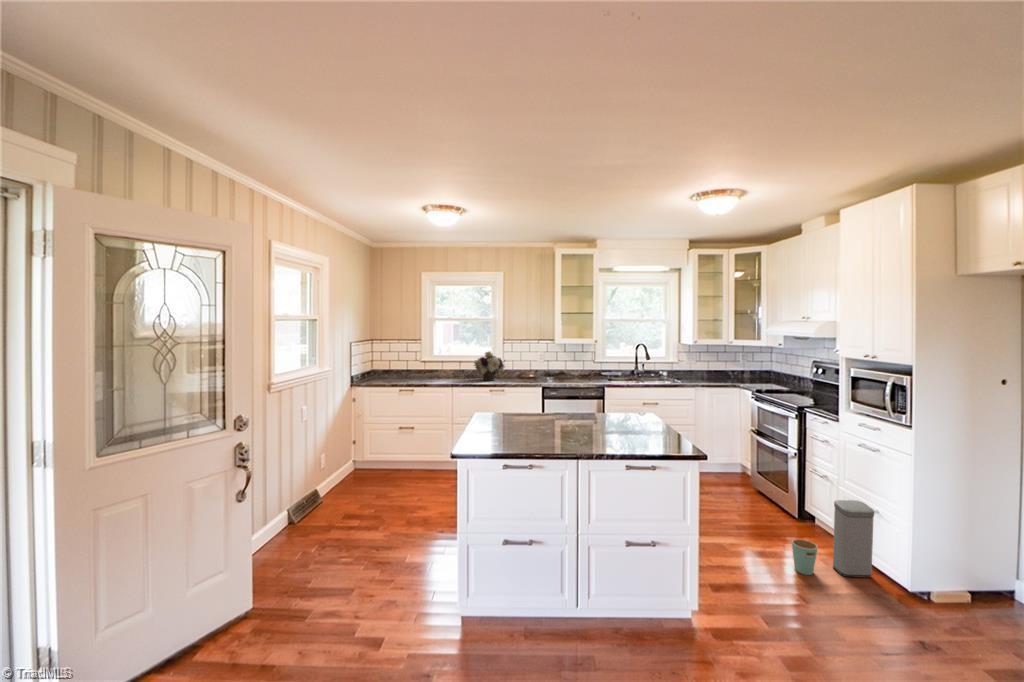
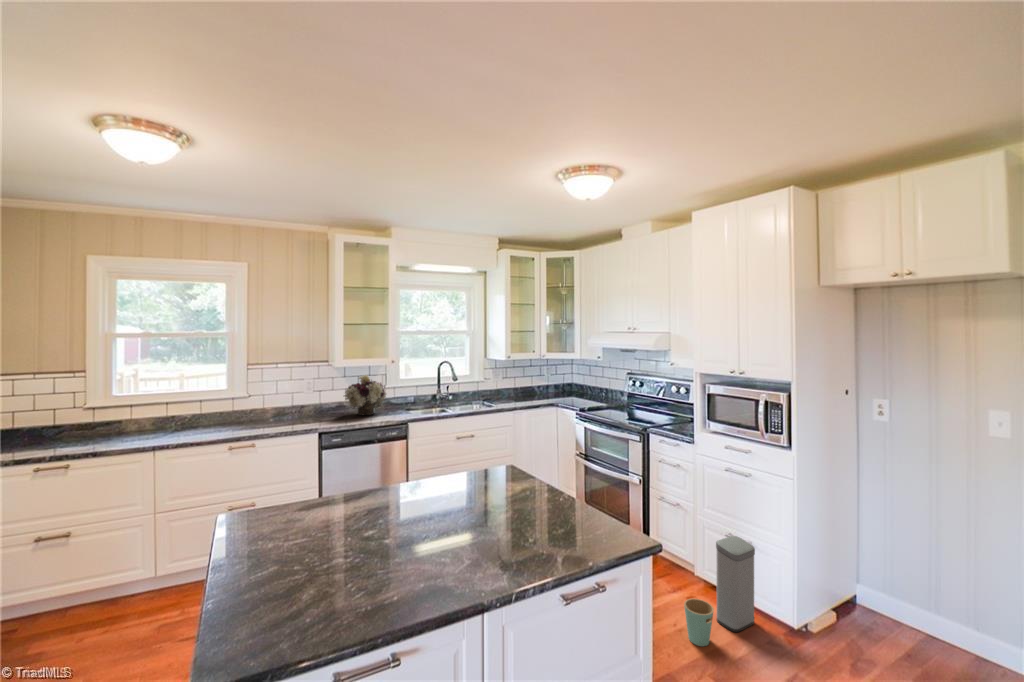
flower arrangement: present [474,351,505,381] -> present [344,375,386,415]

